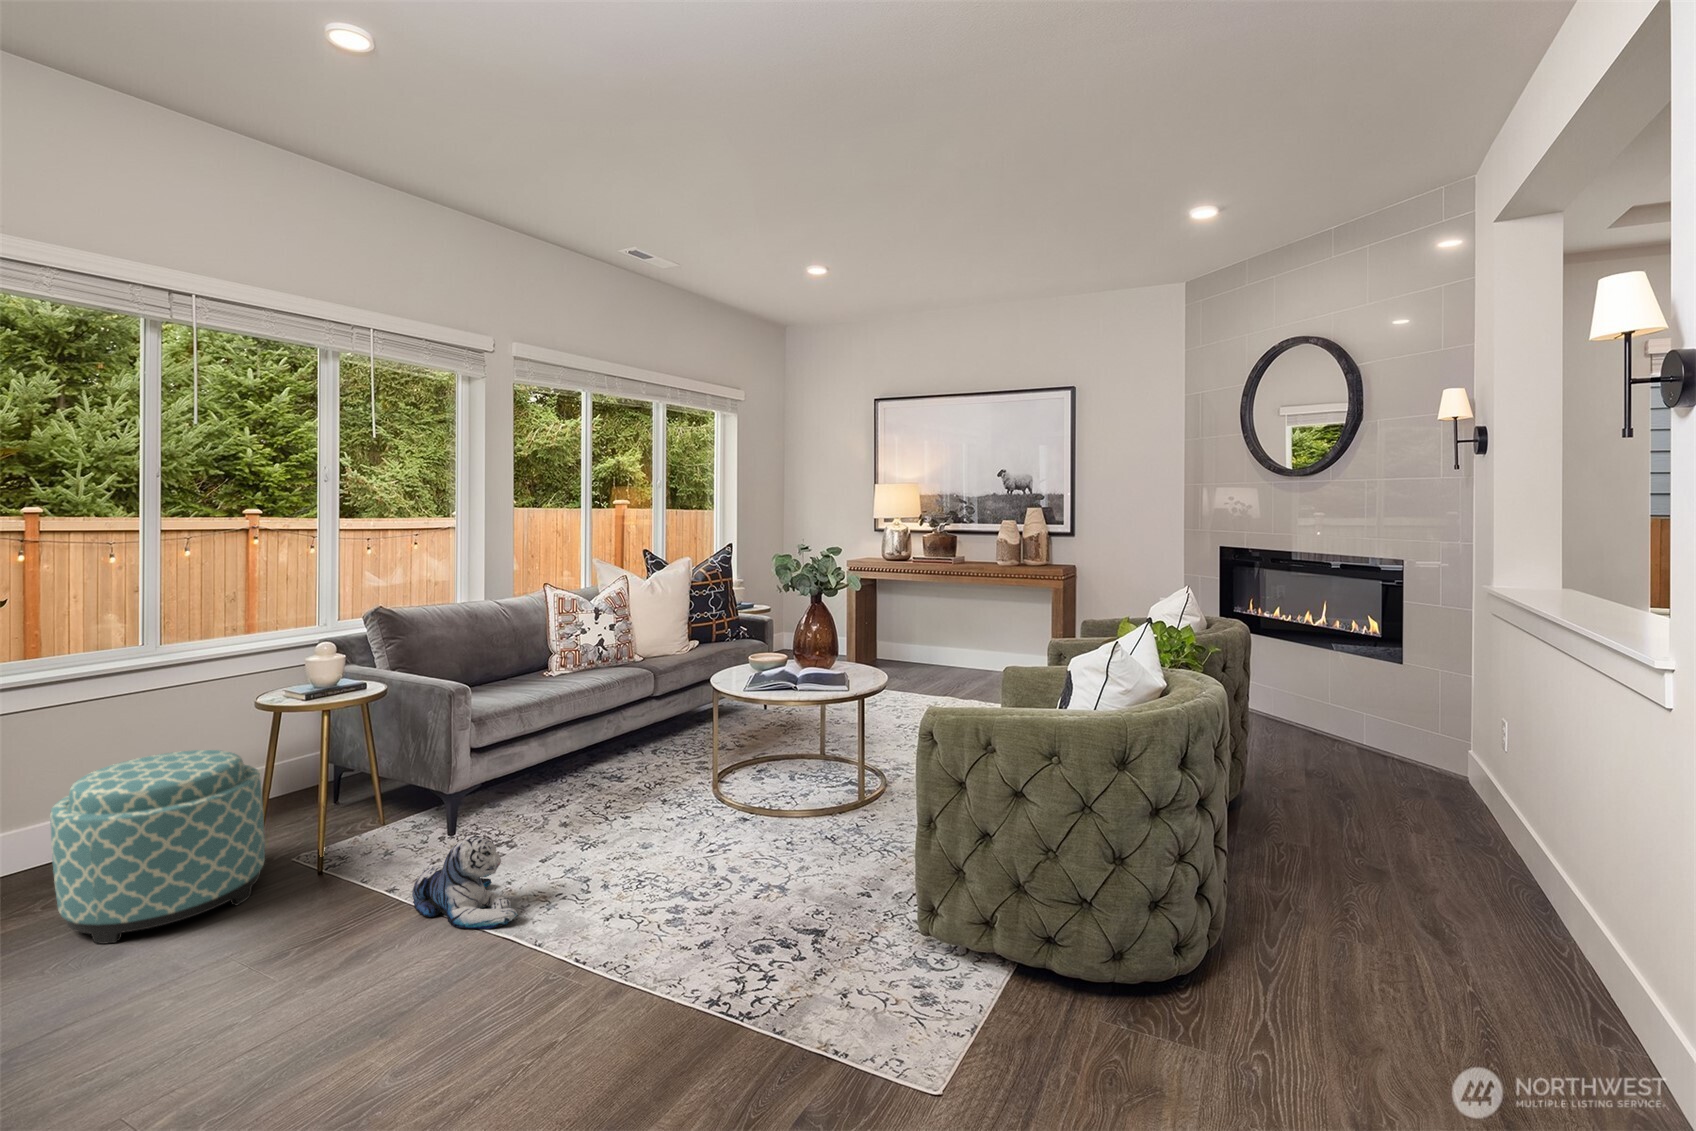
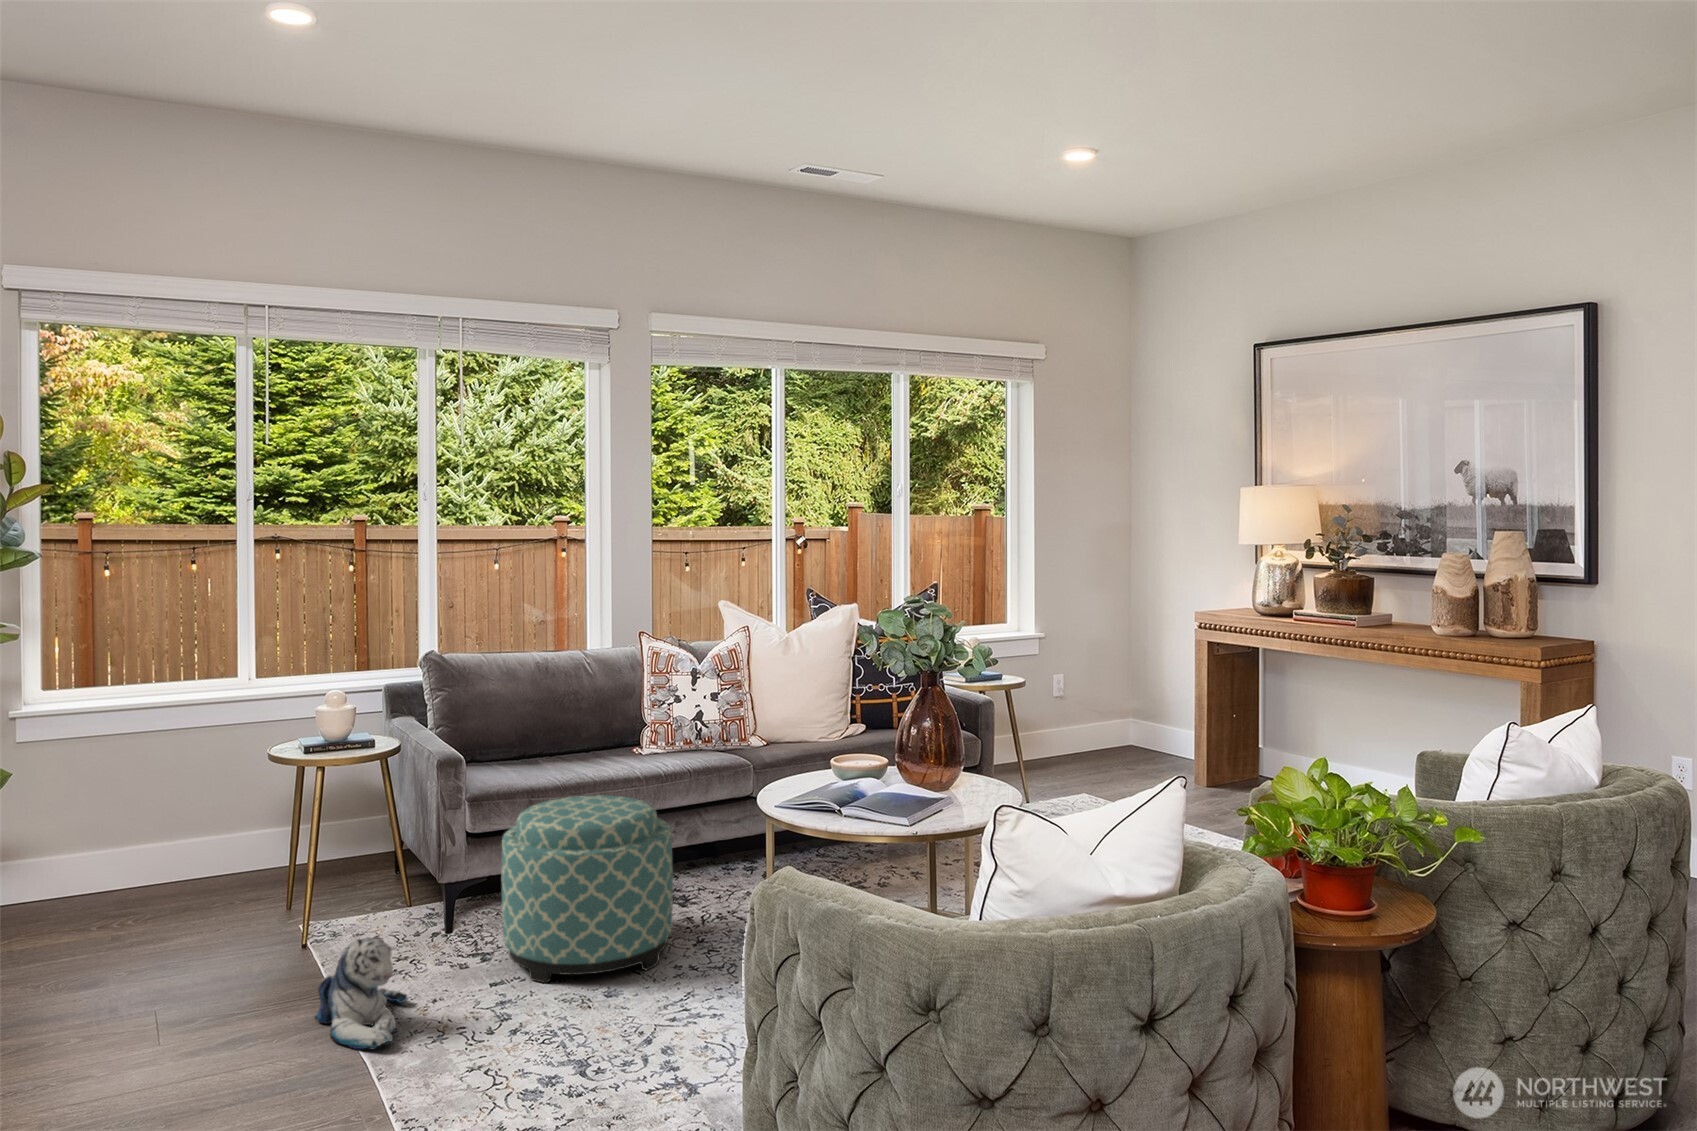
ottoman: present [50,750,265,944] -> present [502,795,673,983]

